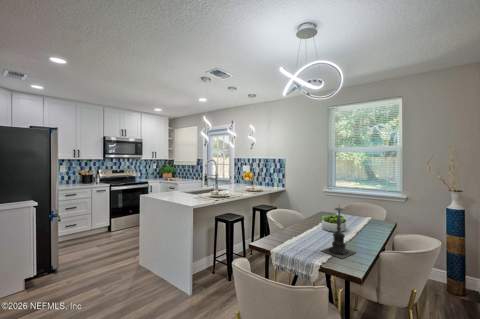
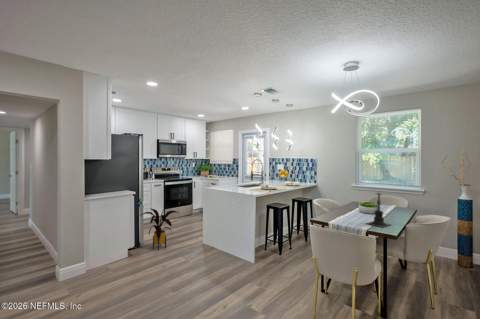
house plant: none [45,222,109,278] -> present [141,208,178,250]

